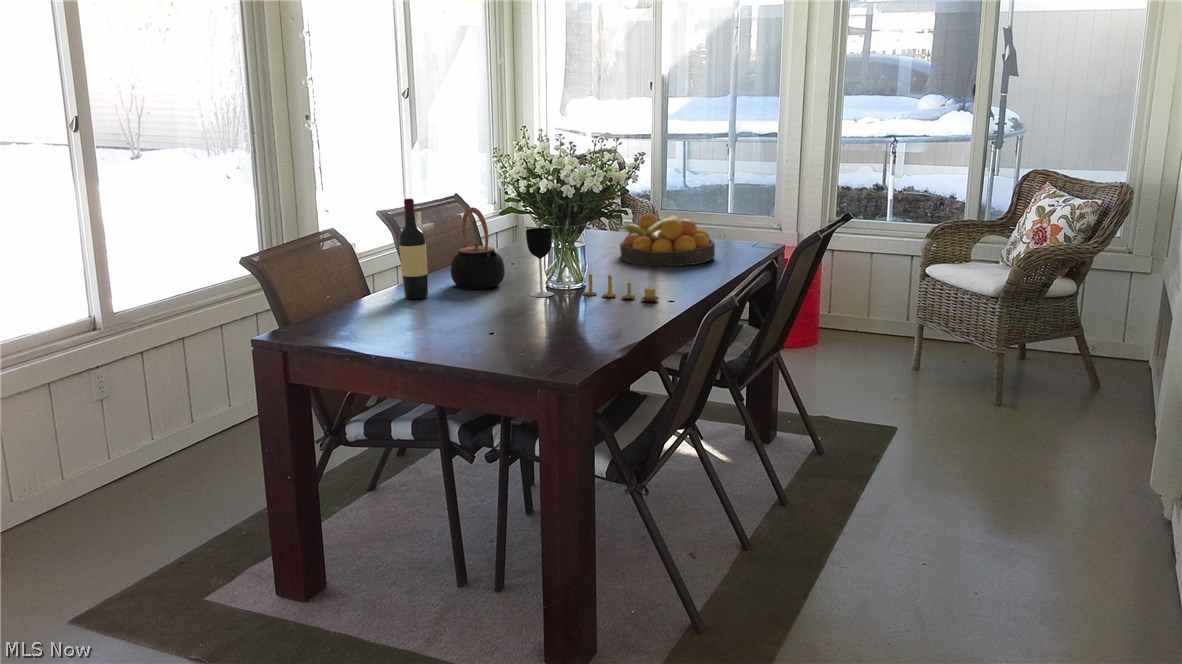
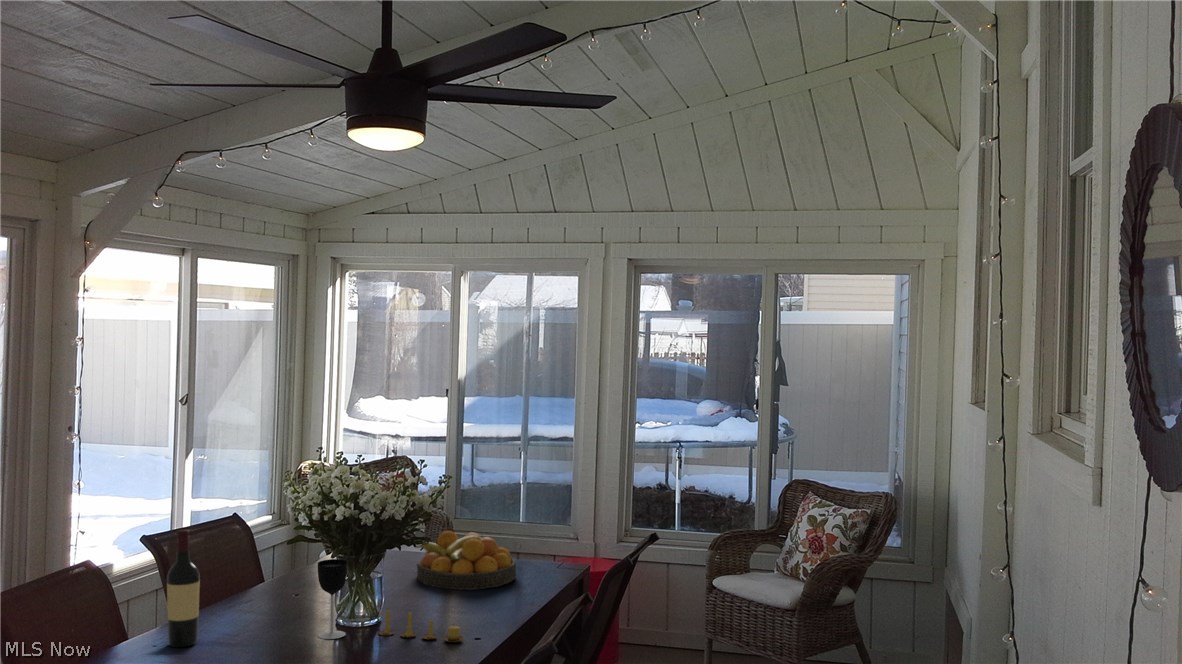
teapot: present [451,207,505,289] -> none [227,535,290,629]

